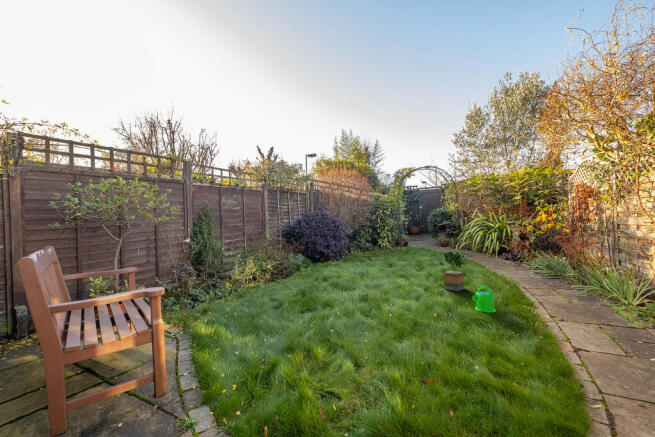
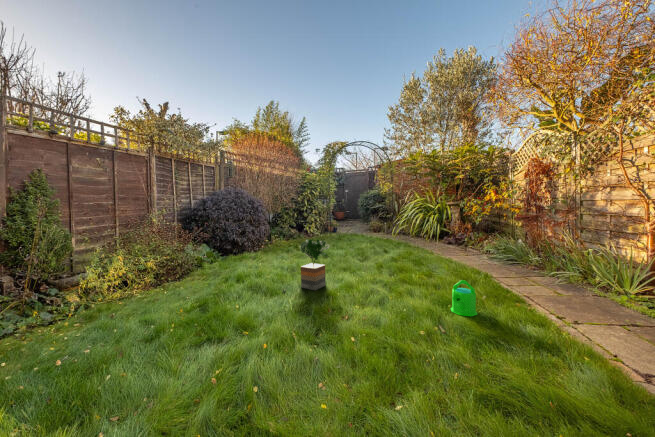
potted tree: present [443,251,468,291] -> present [300,239,329,290]

